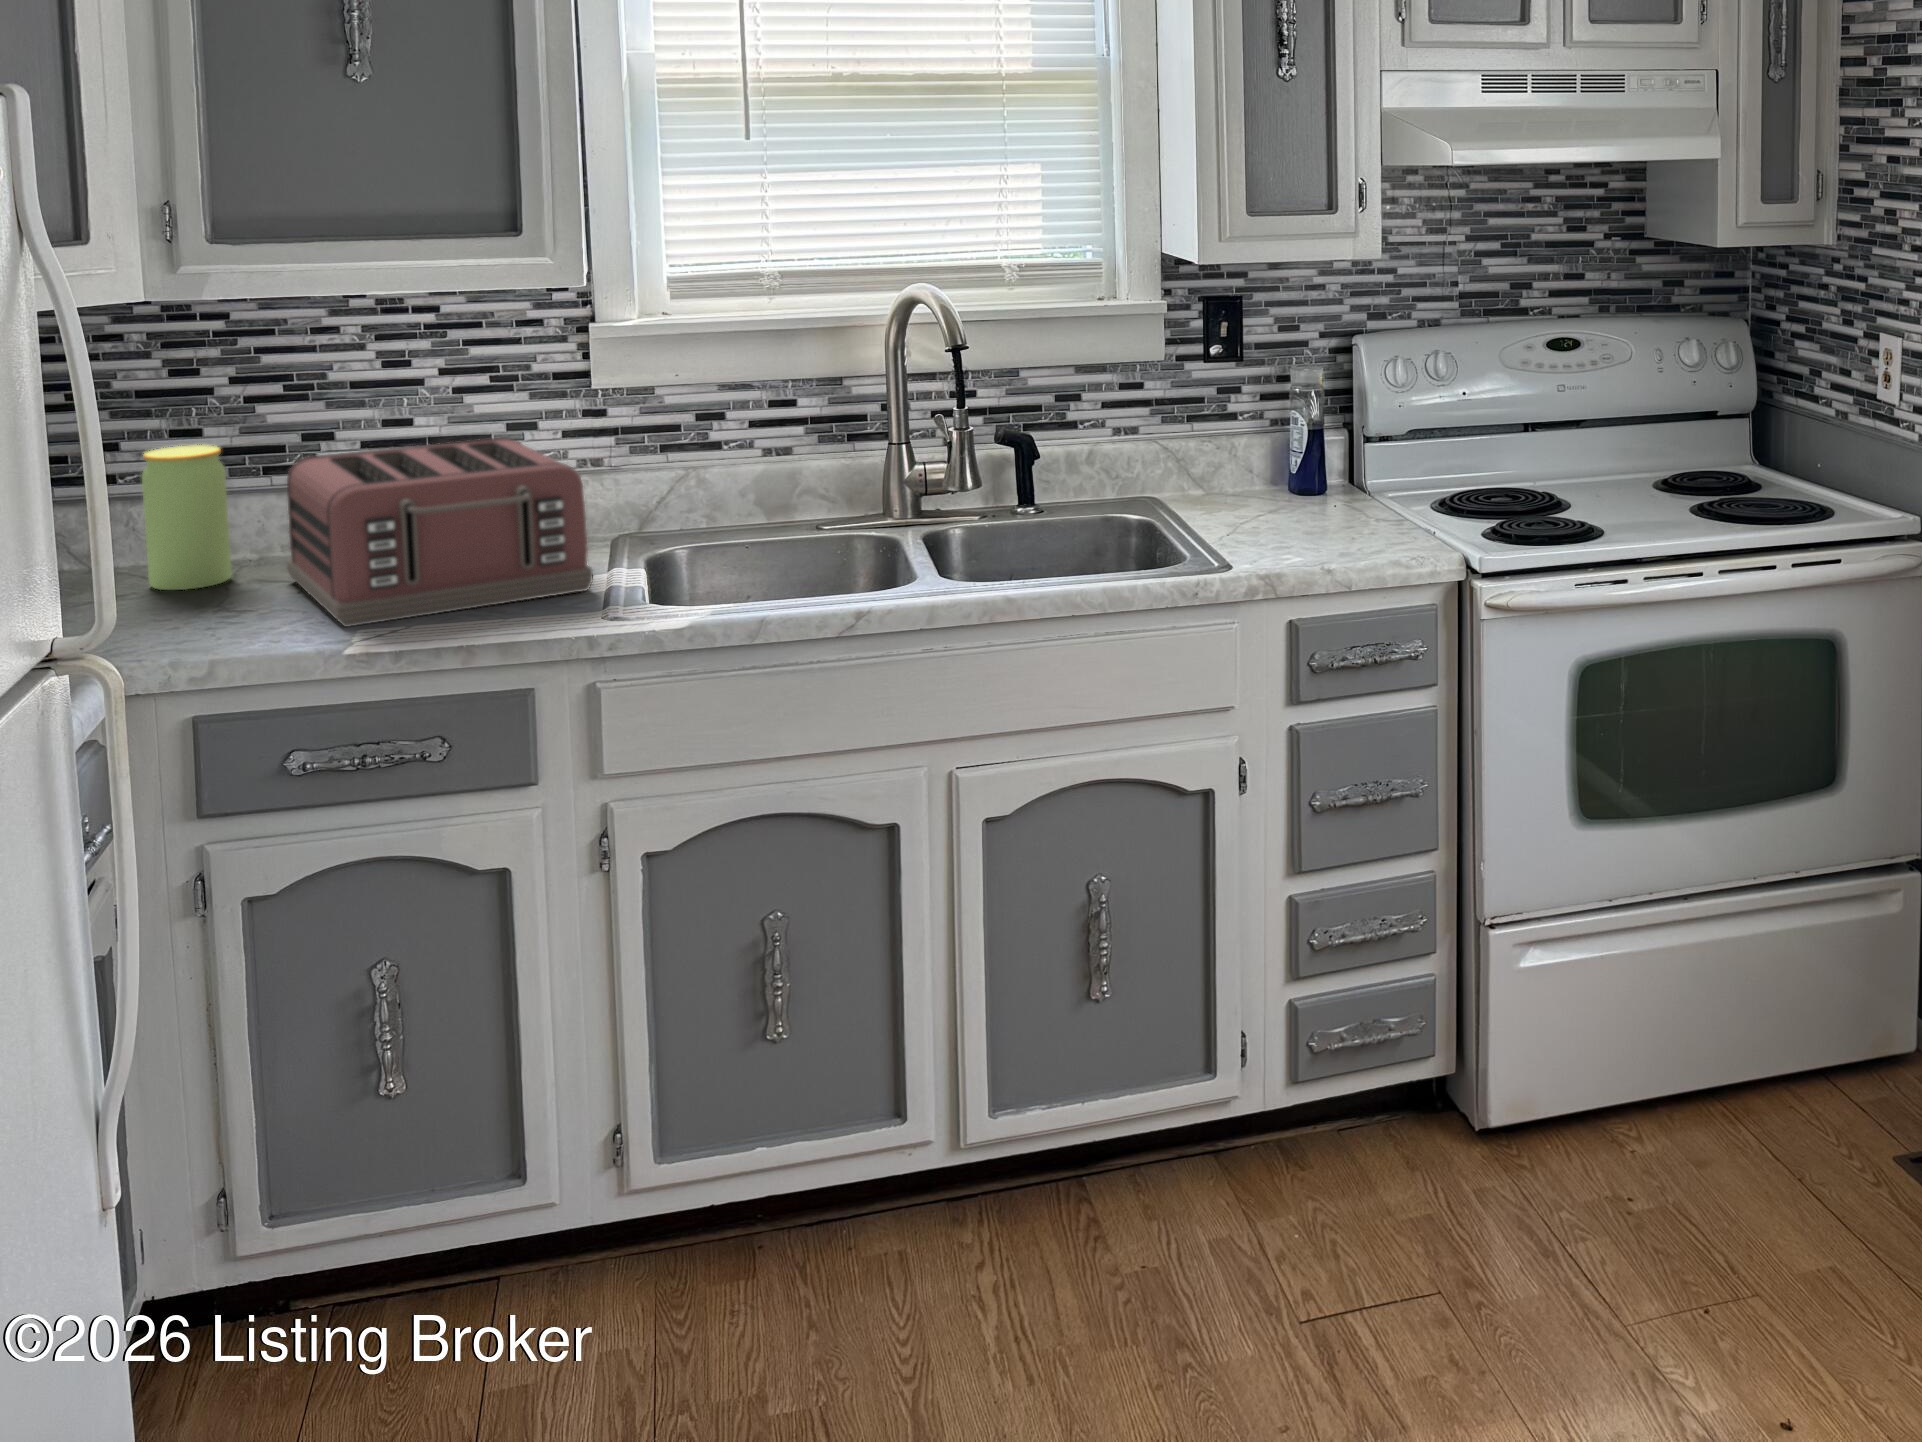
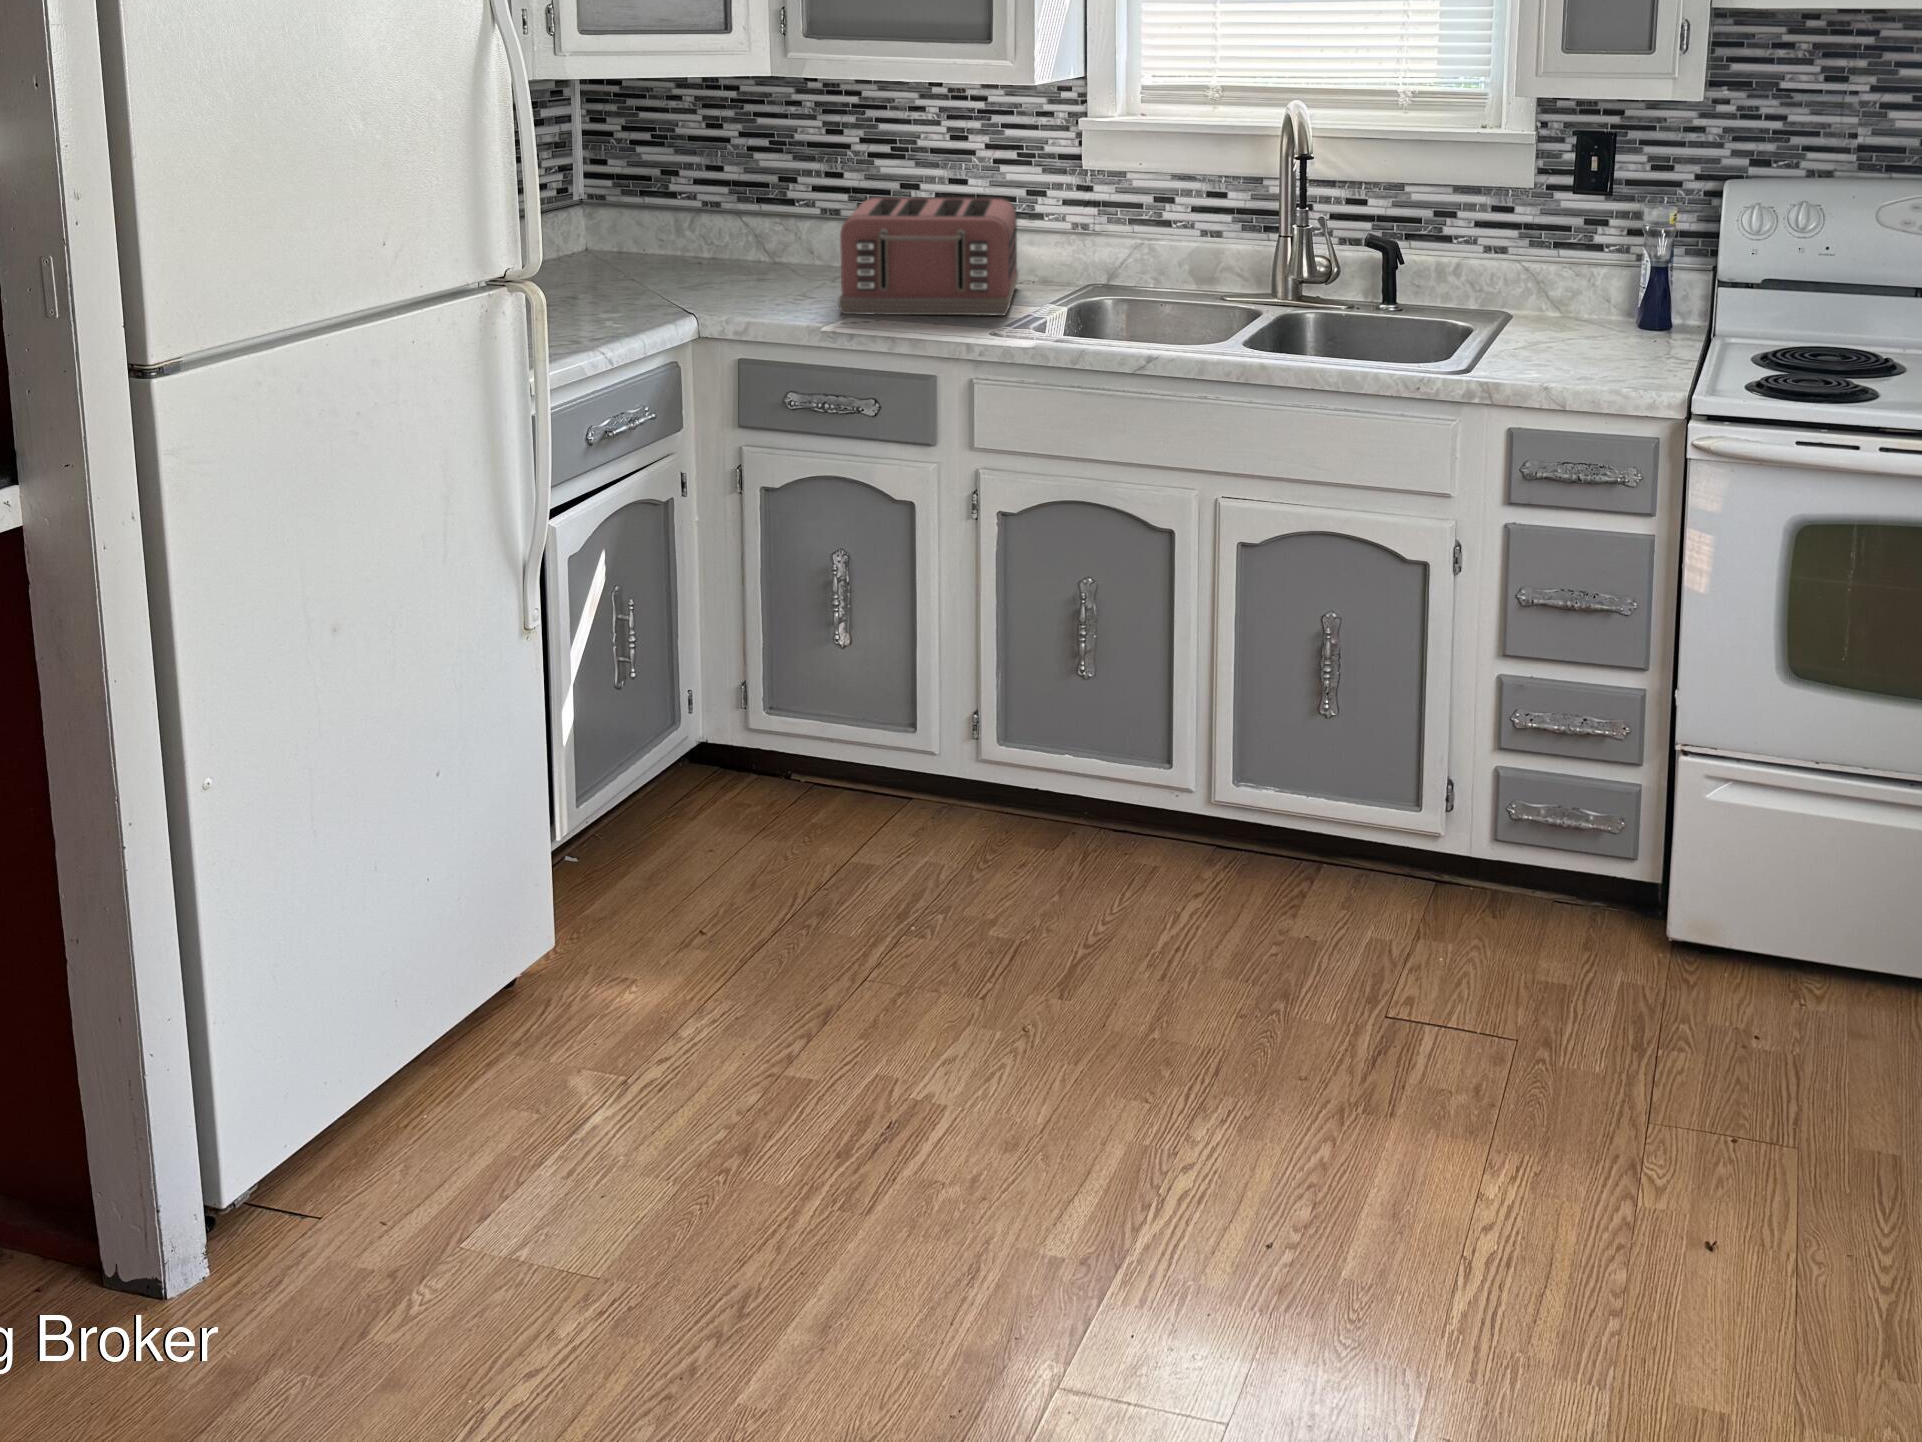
jar: present [142,445,232,590] -> none [788,182,838,281]

